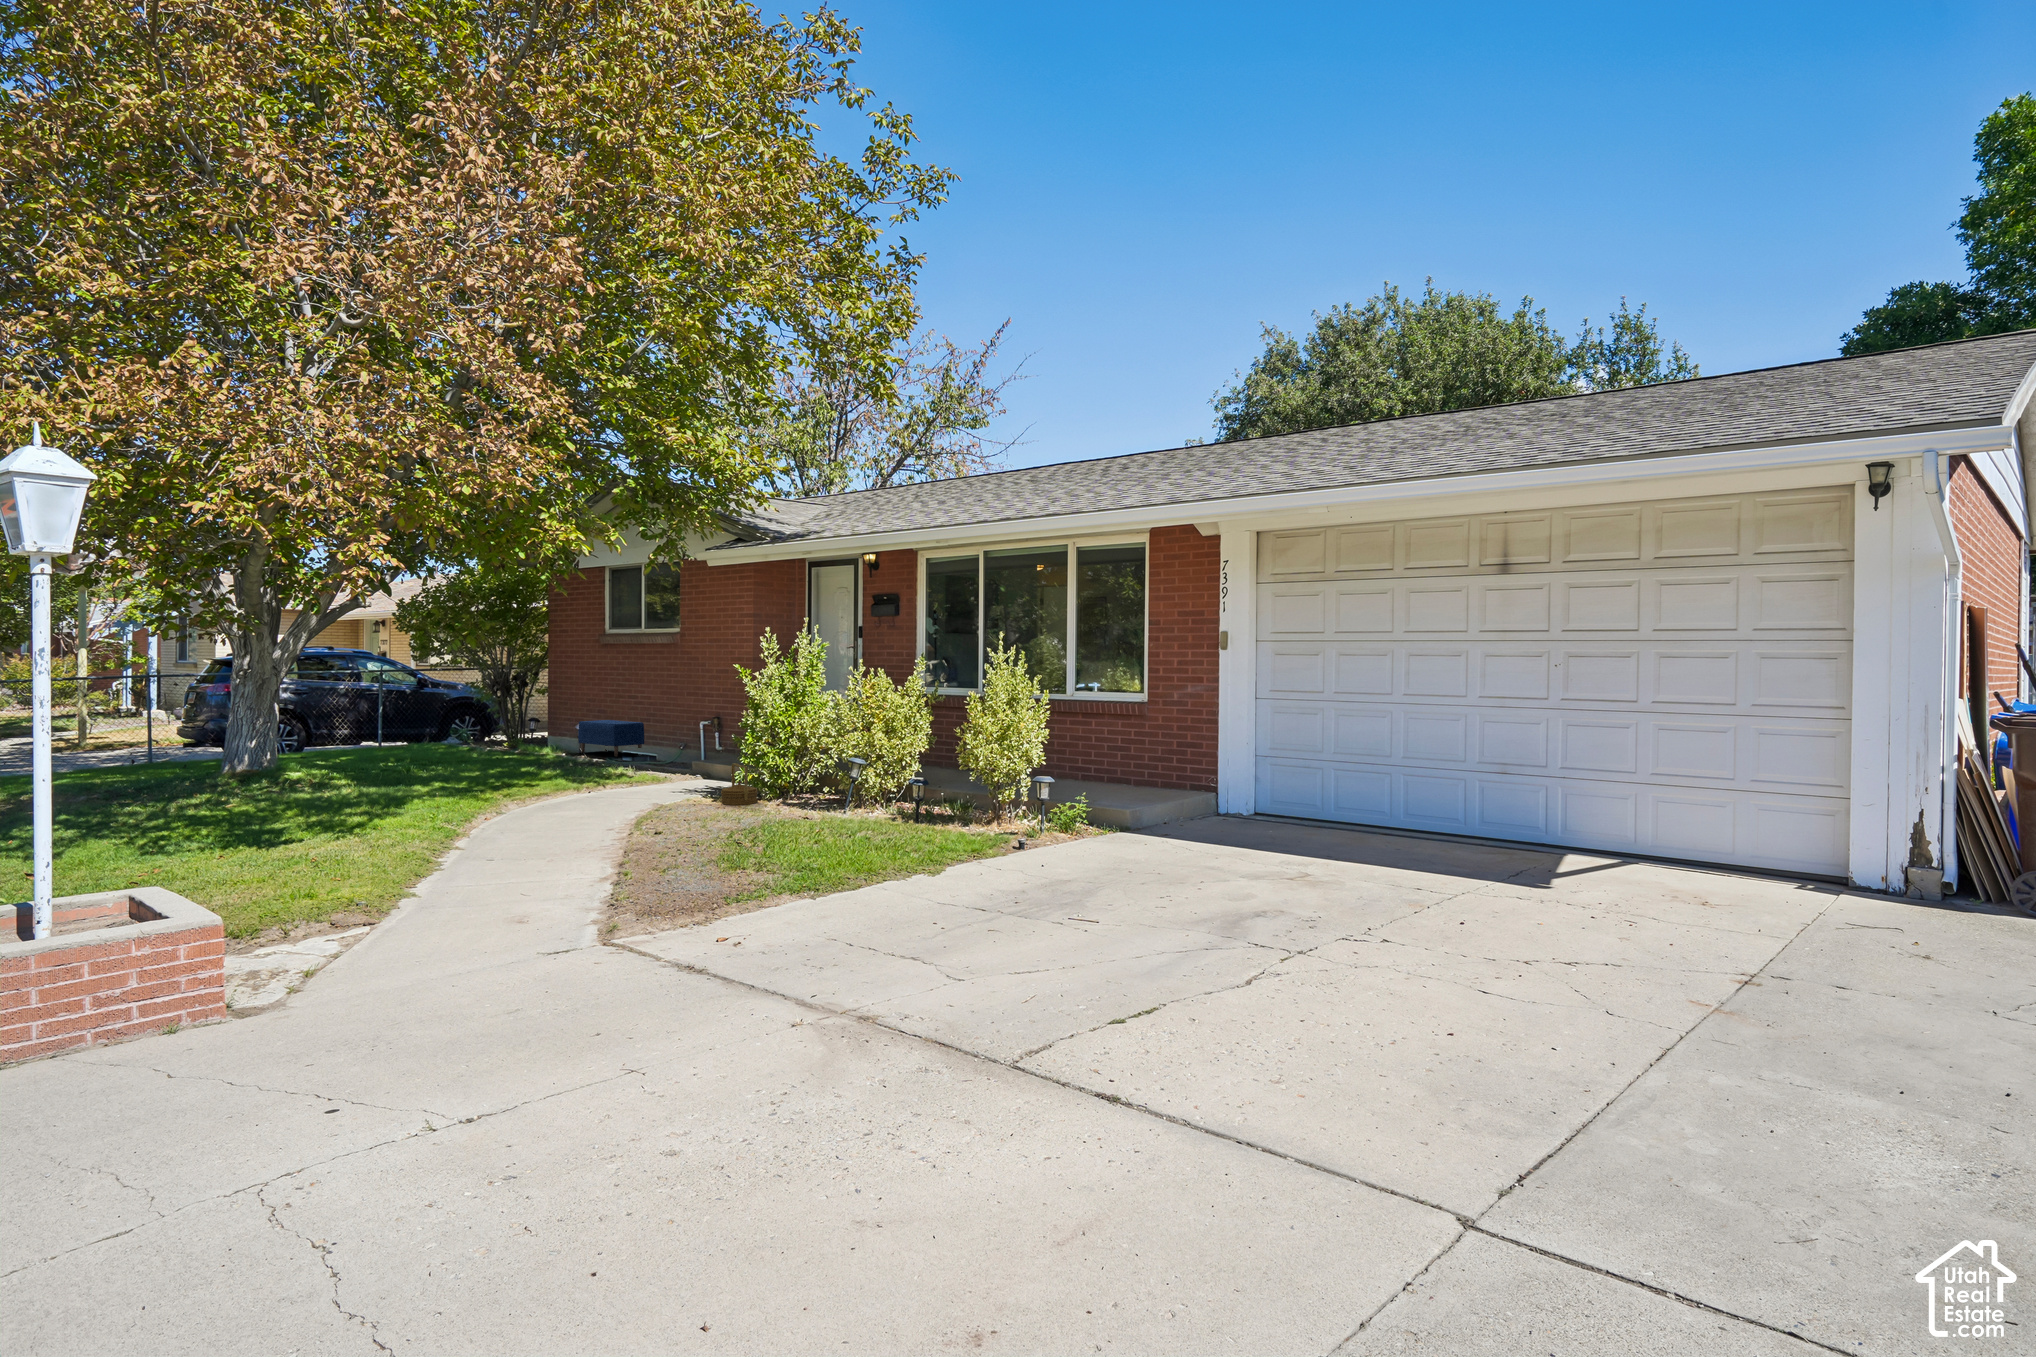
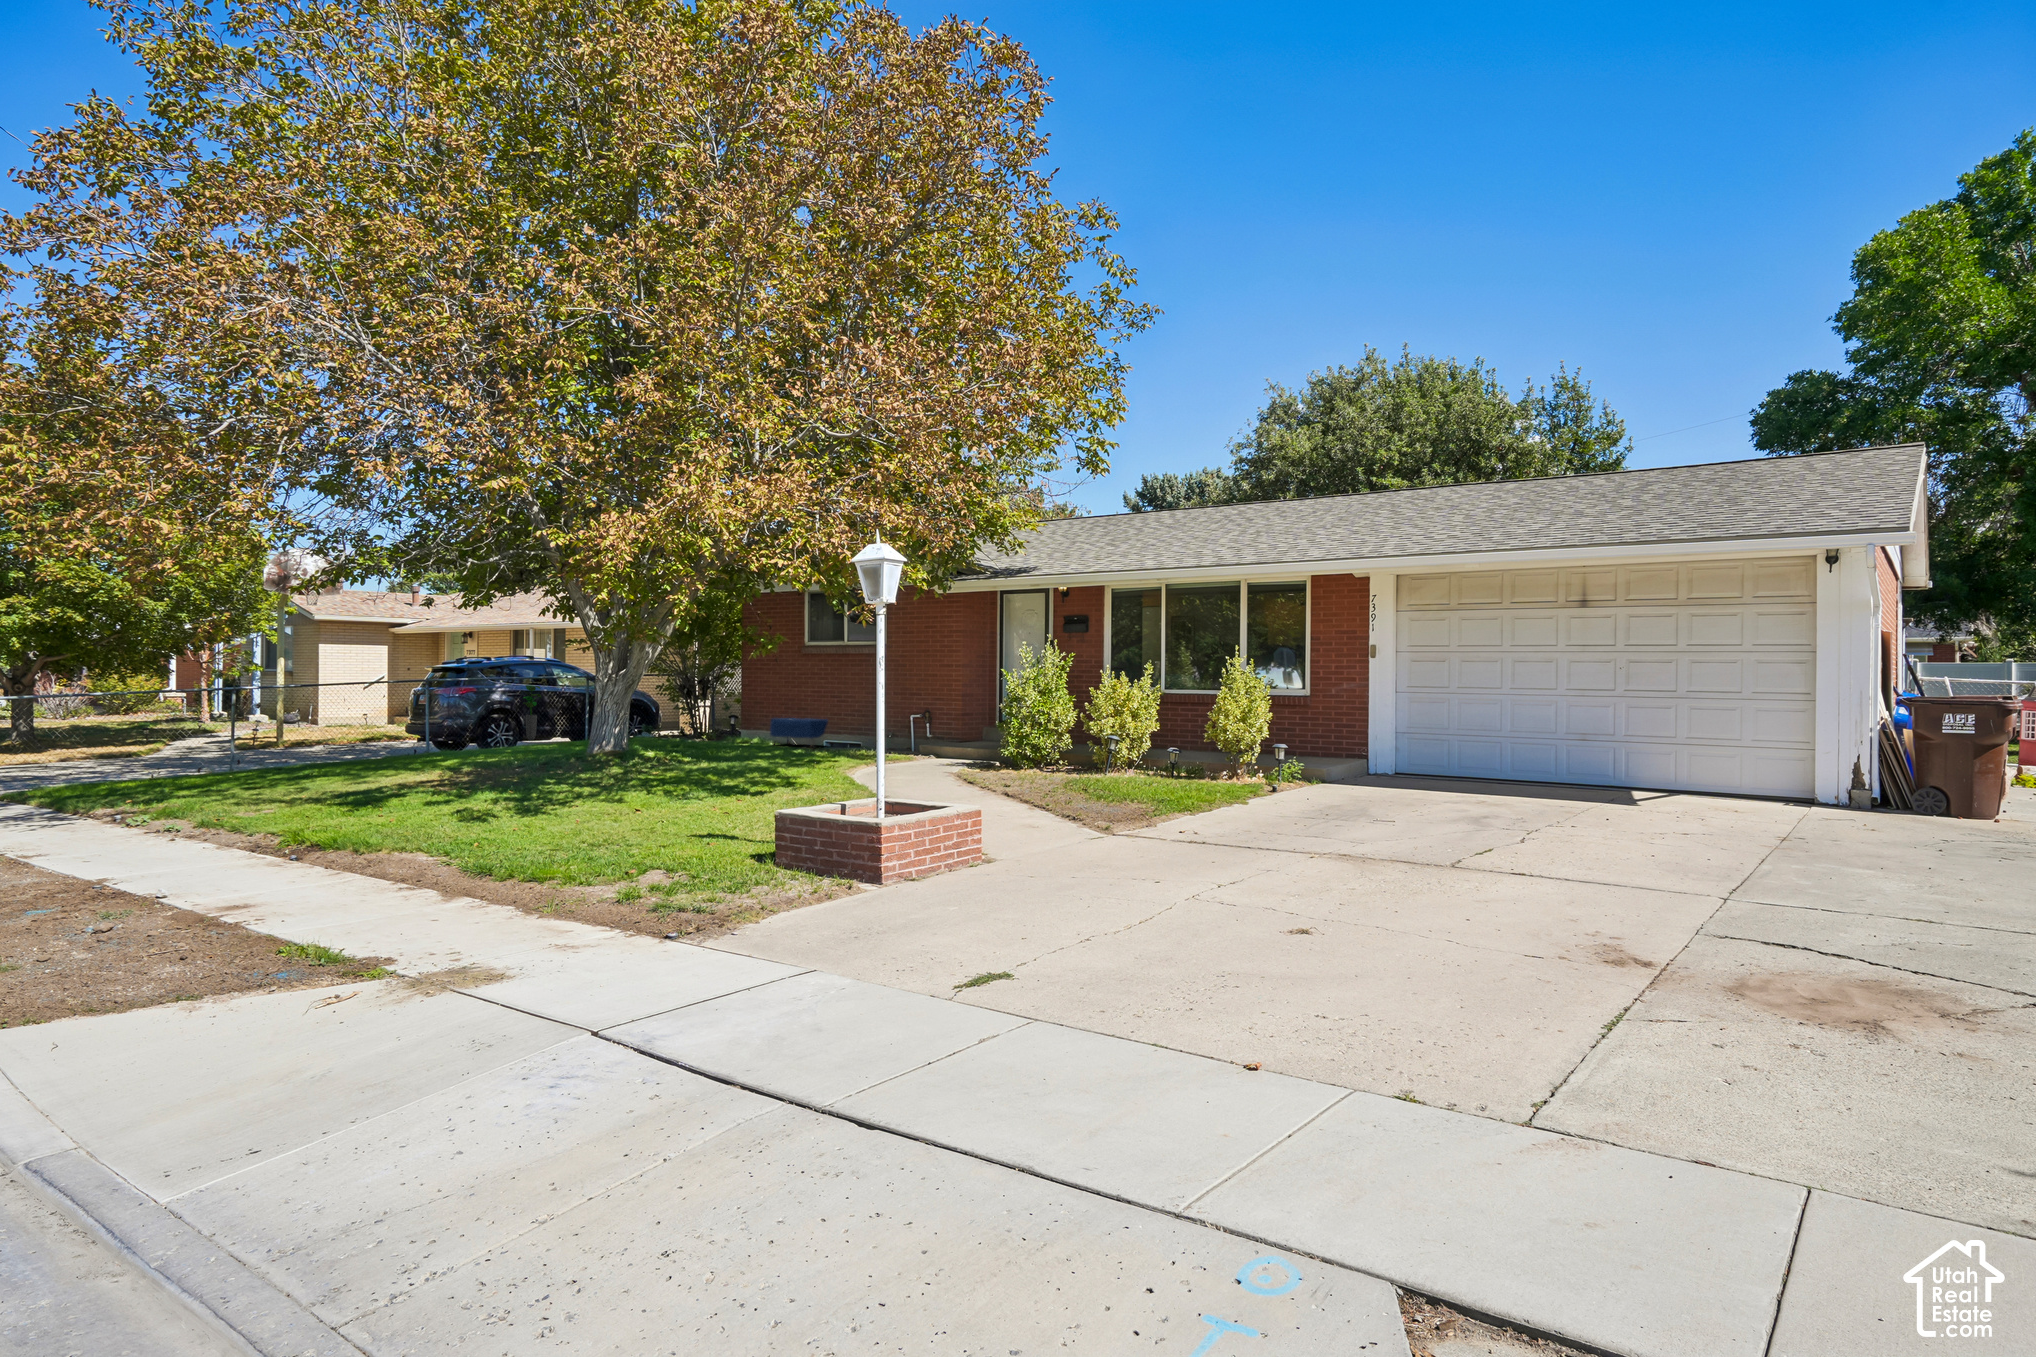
potted plant: none [311,683,343,746] -> present [523,685,541,740]
woven basket: present [721,763,758,805] -> none [989,742,1016,772]

